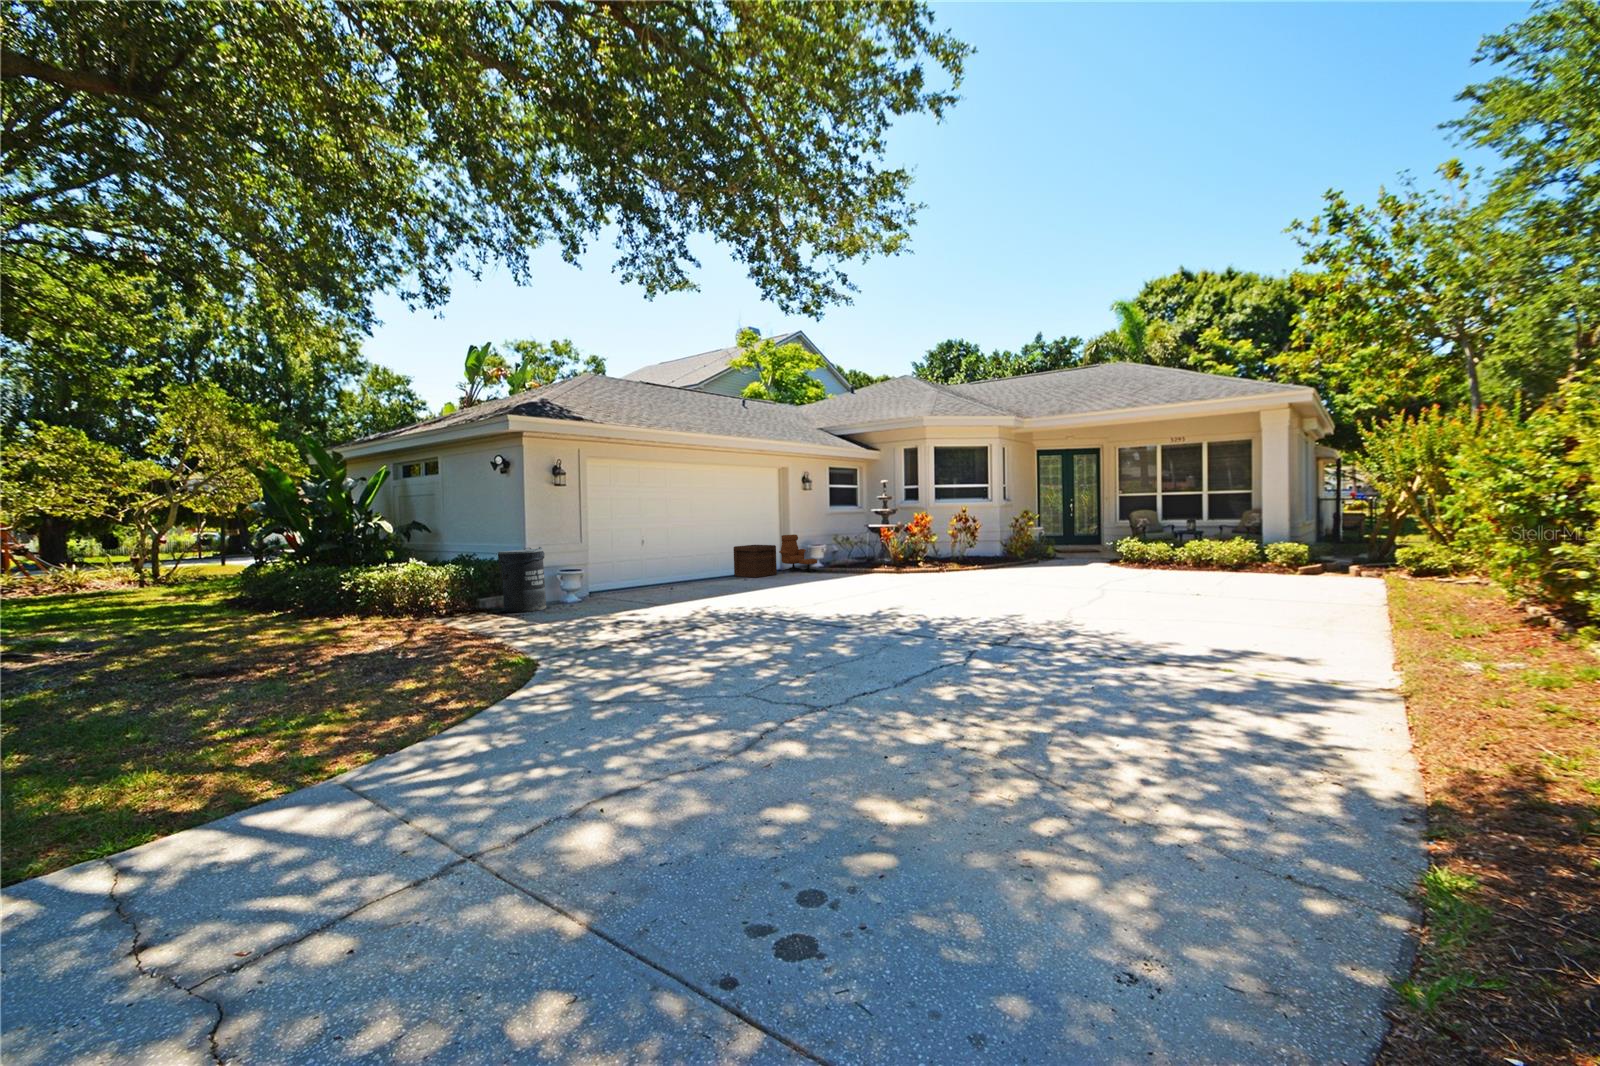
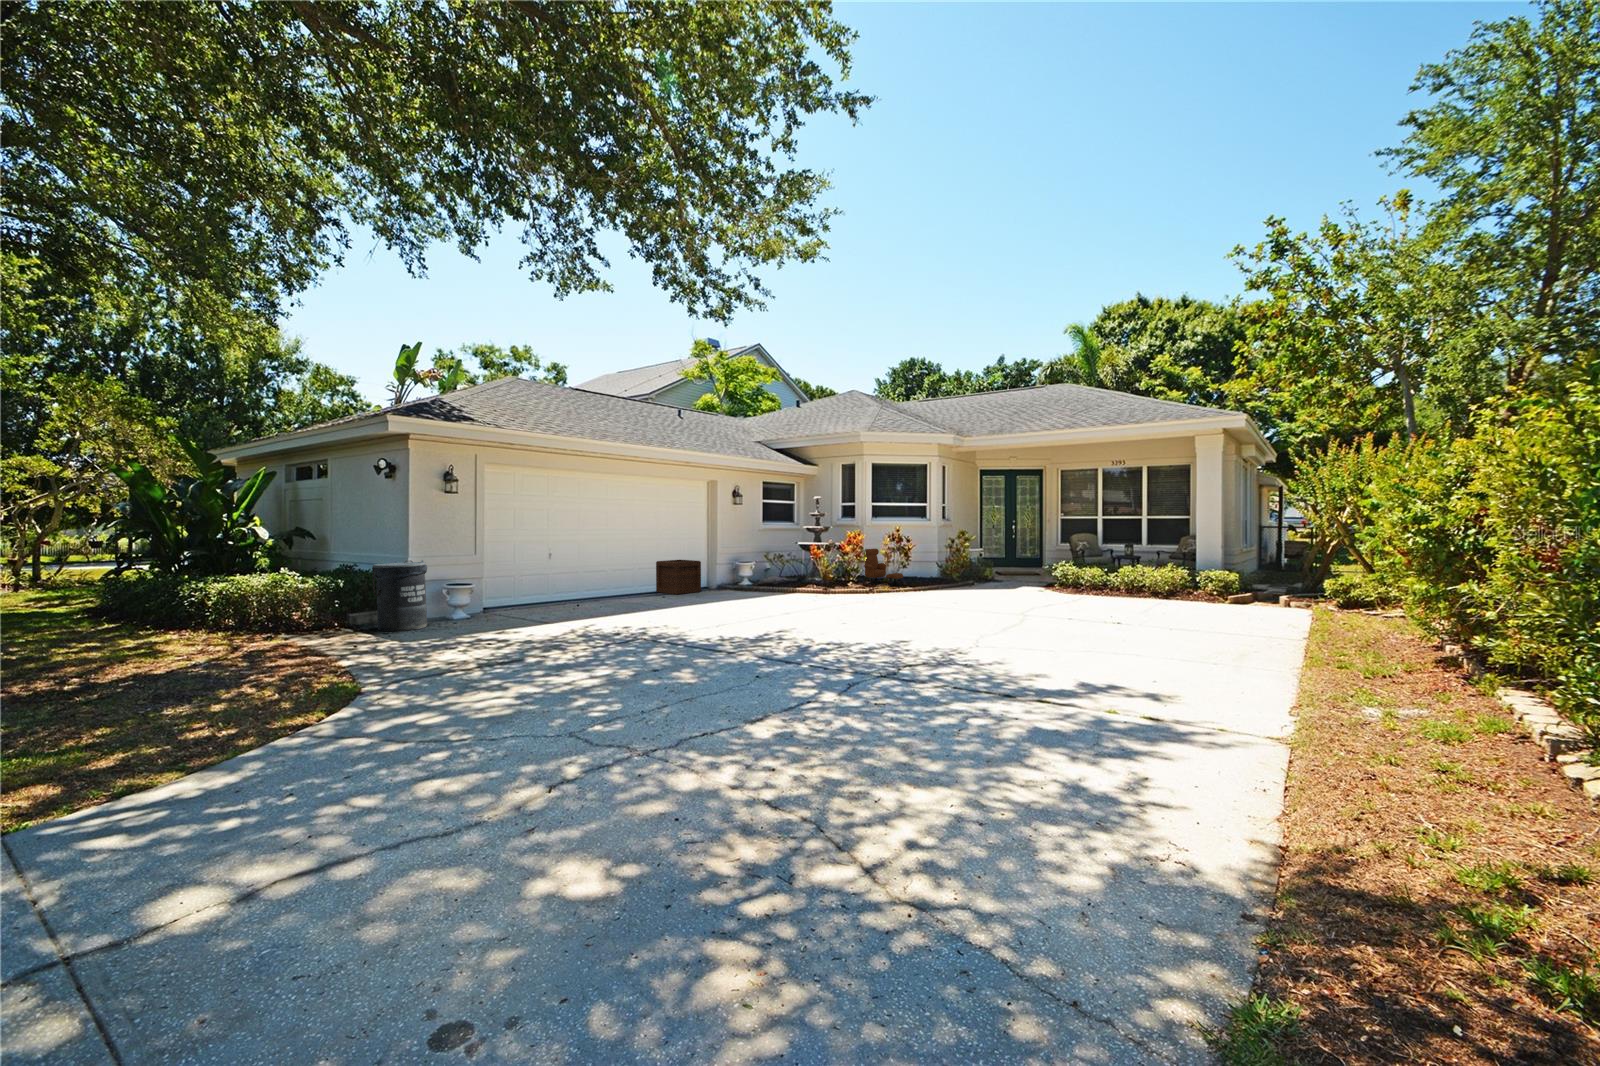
lounge chair: present [779,535,818,572] -> present [864,549,903,587]

